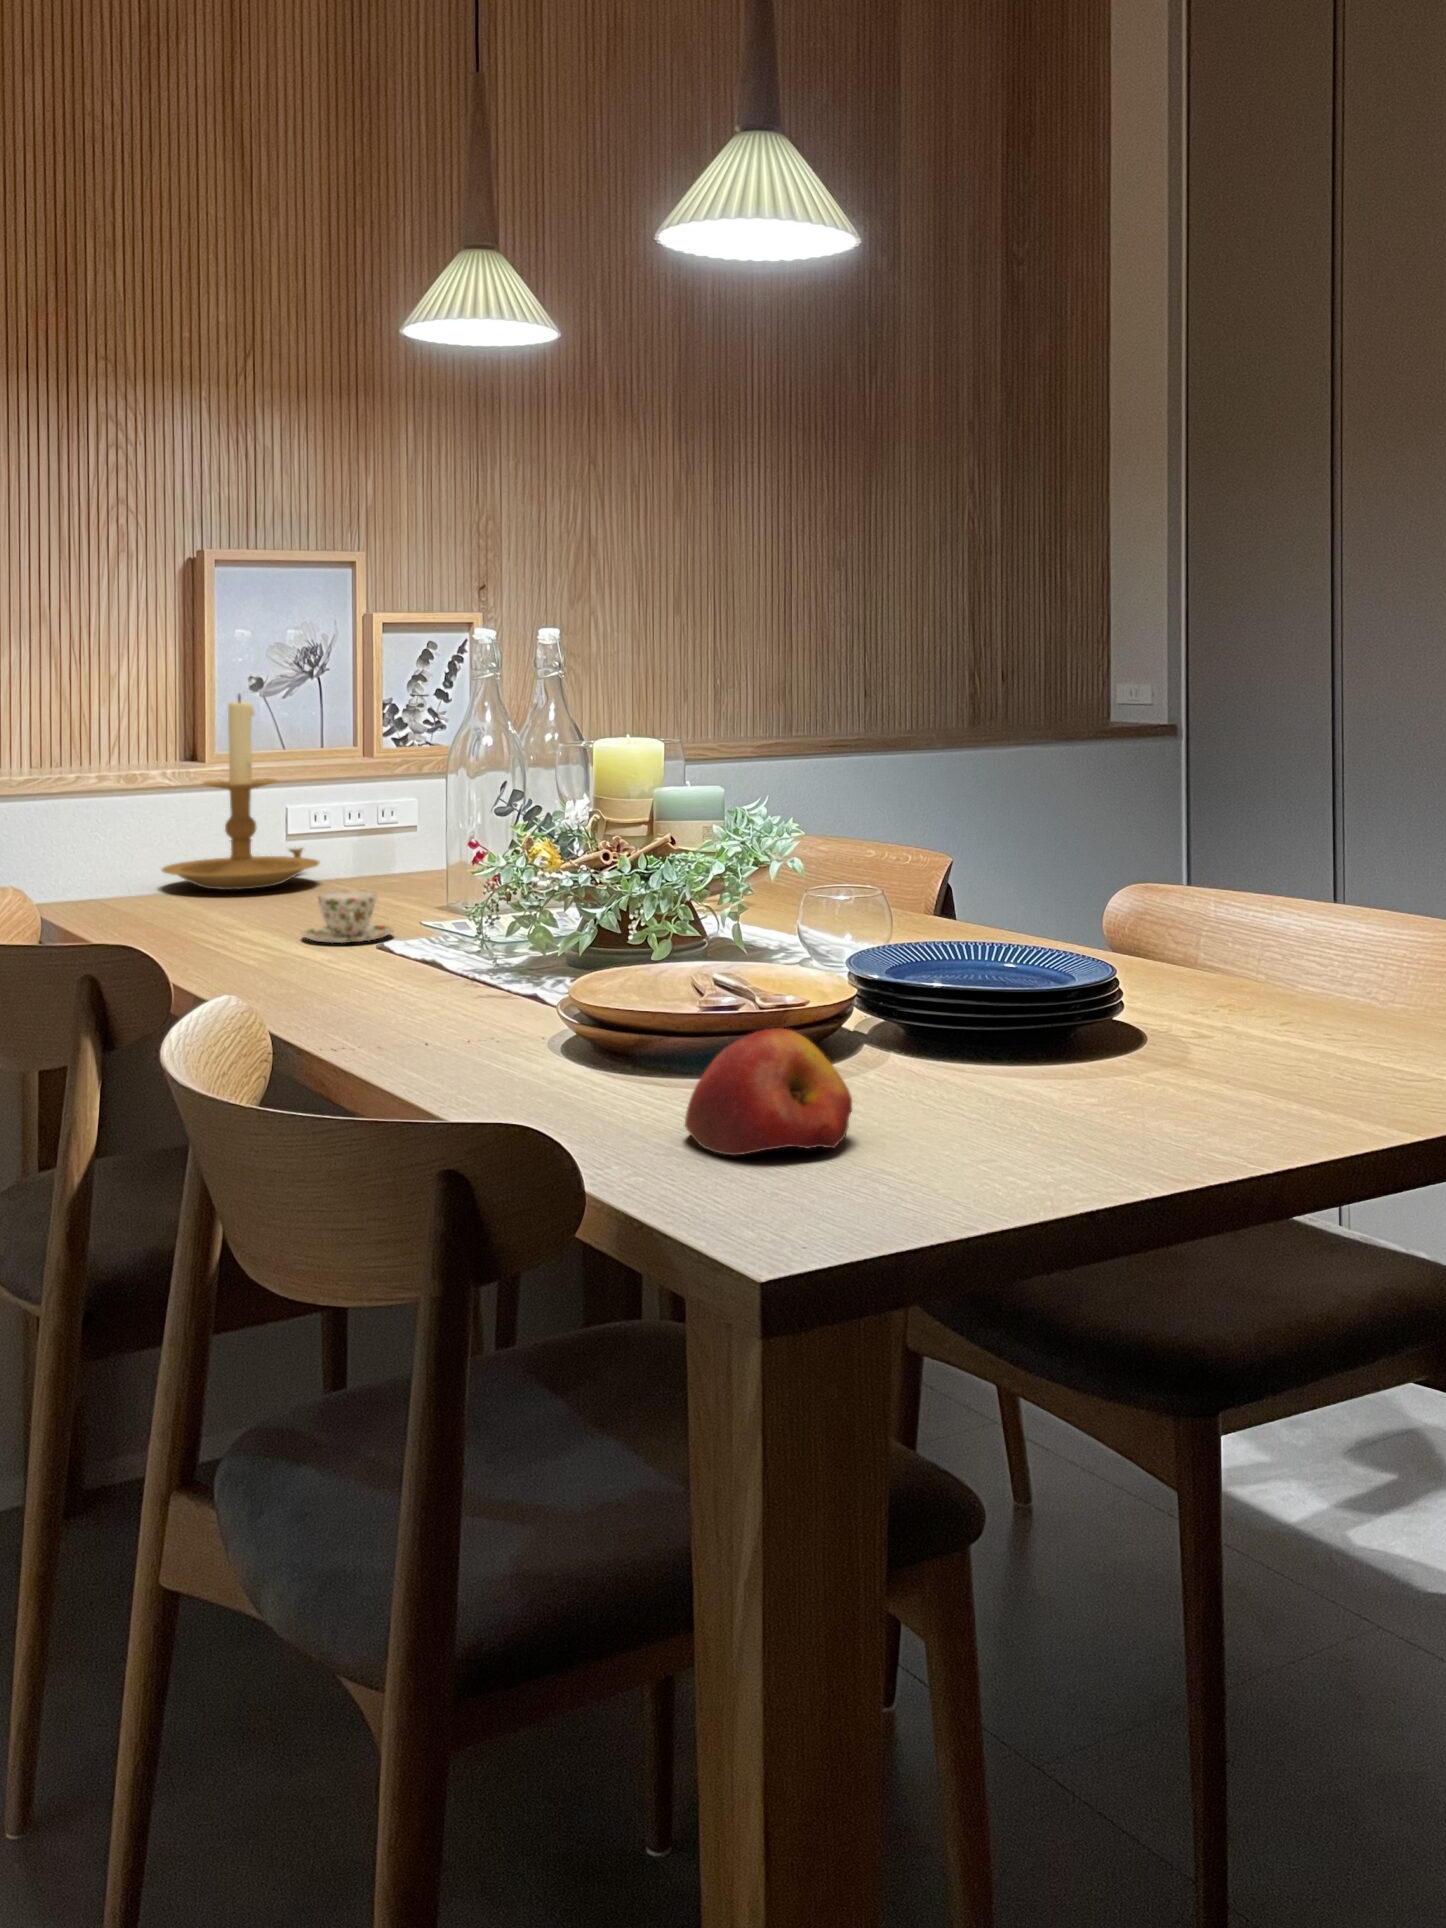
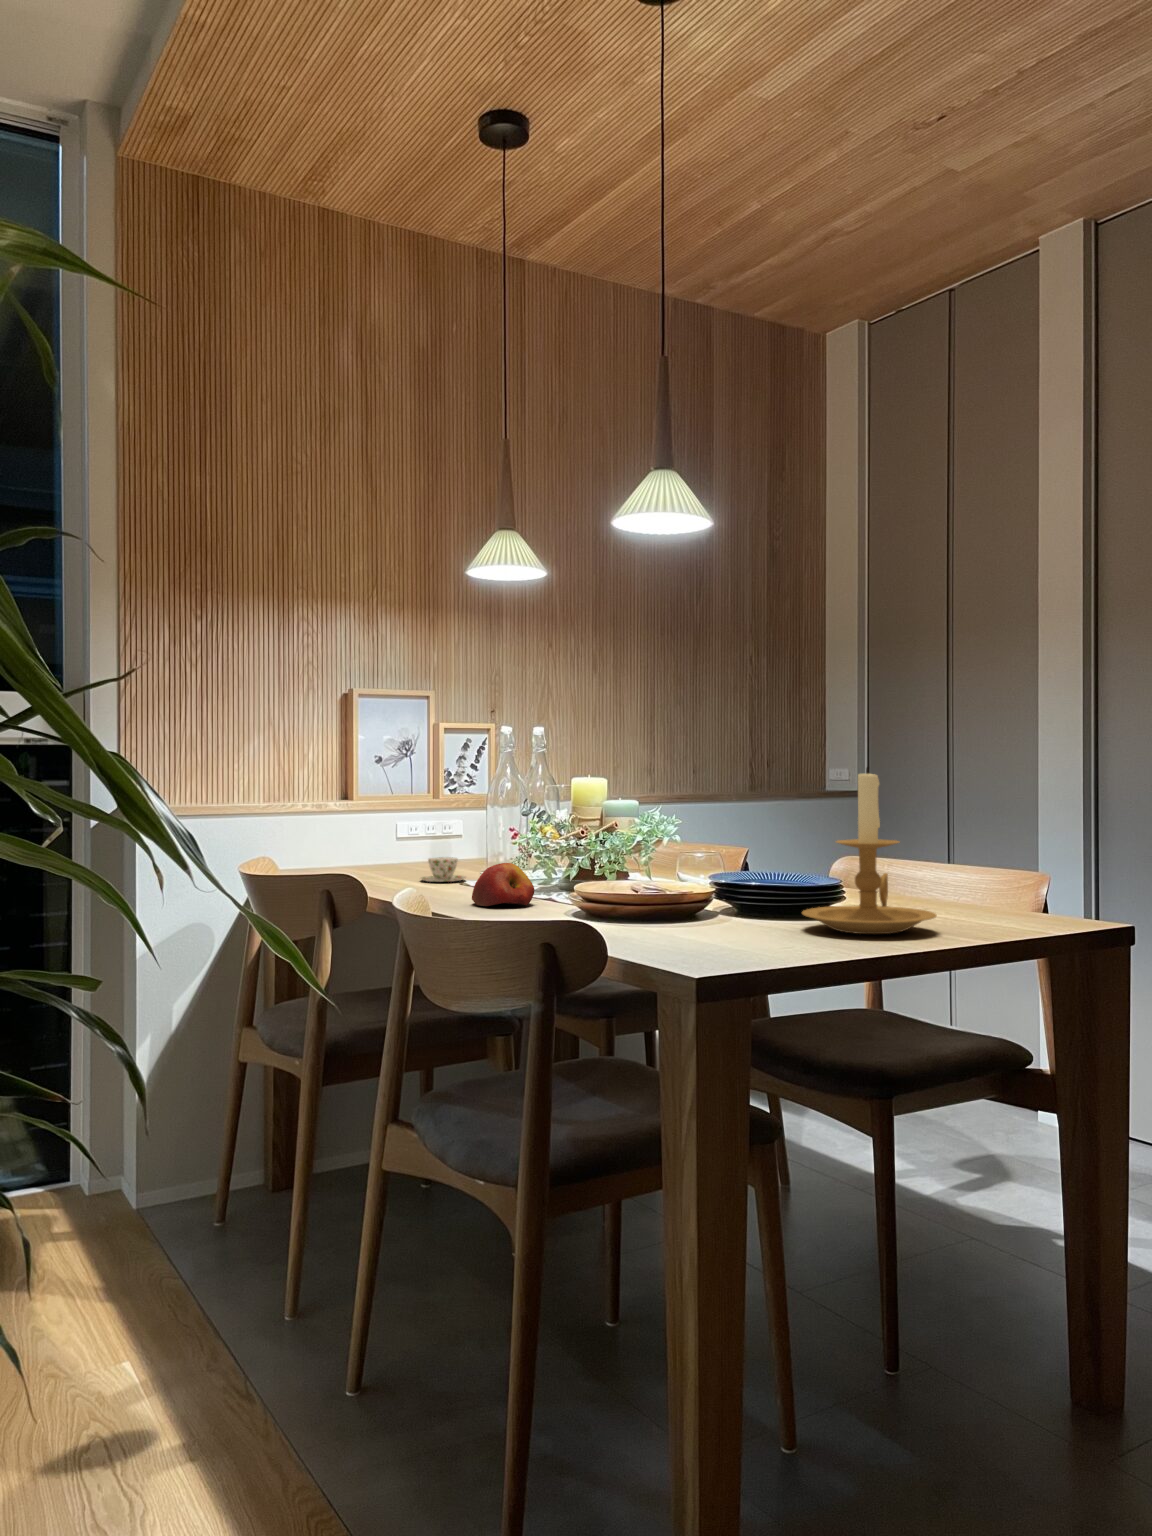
candle holder: present [162,695,319,890] -> present [802,767,937,934]
apple: present [685,1028,852,1156] -> present [472,863,534,906]

